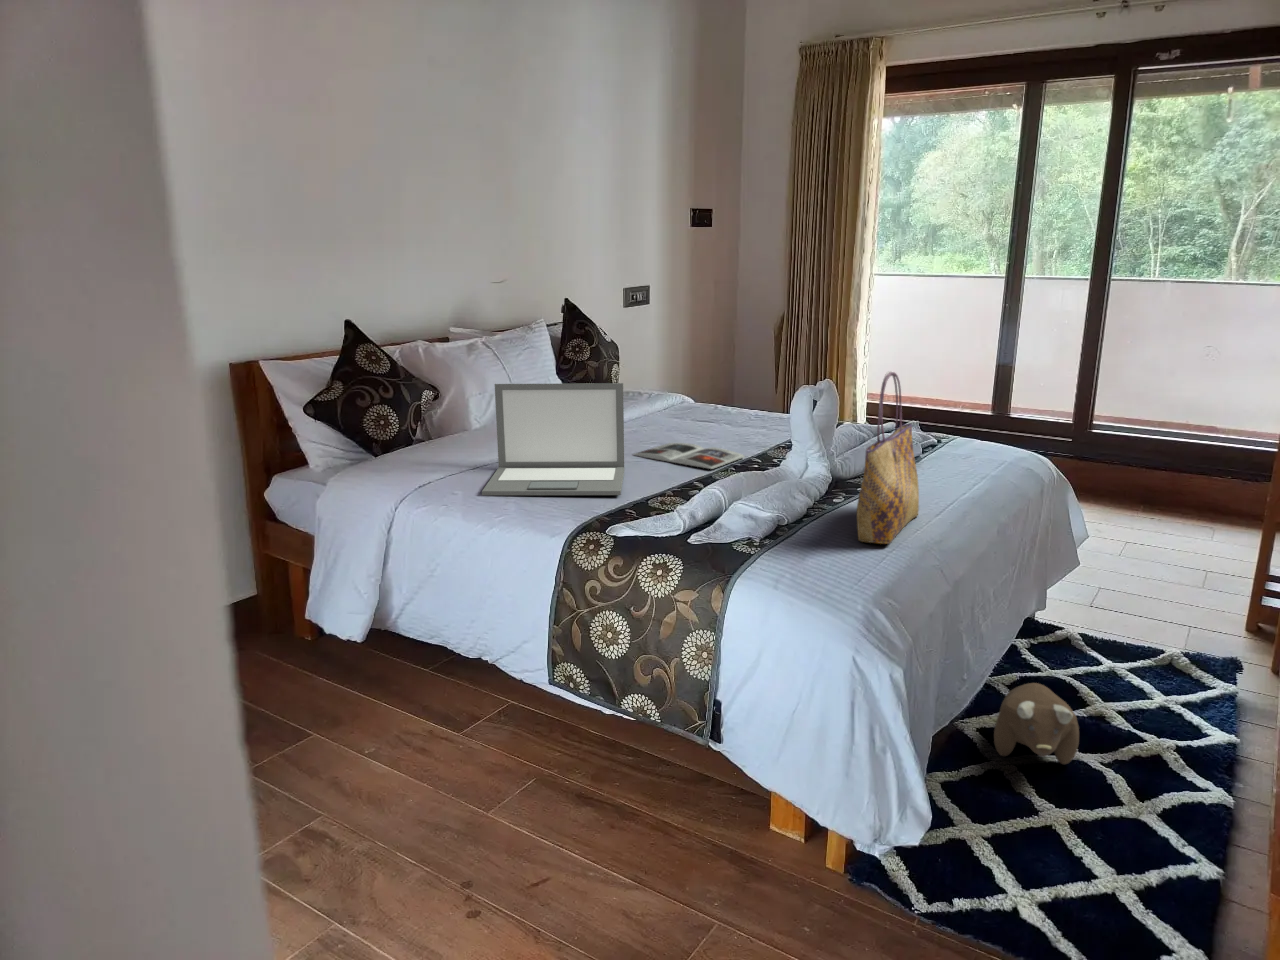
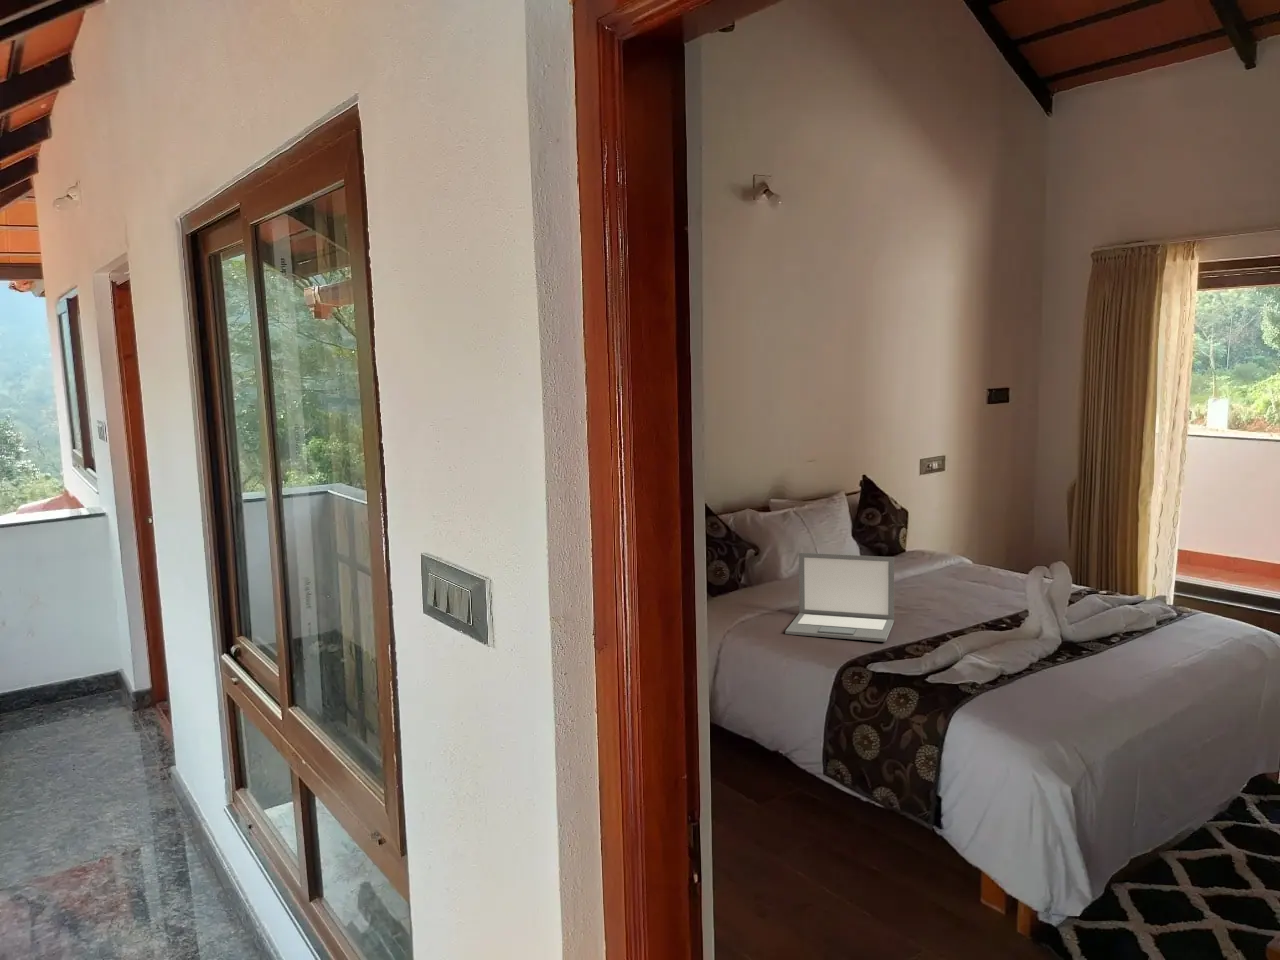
tote bag: present [857,371,919,544] -> none [1056,567,1119,696]
magazine: present [633,443,744,469] -> none [903,601,996,626]
plush toy: present [994,683,1079,764] -> none [1183,824,1257,895]

